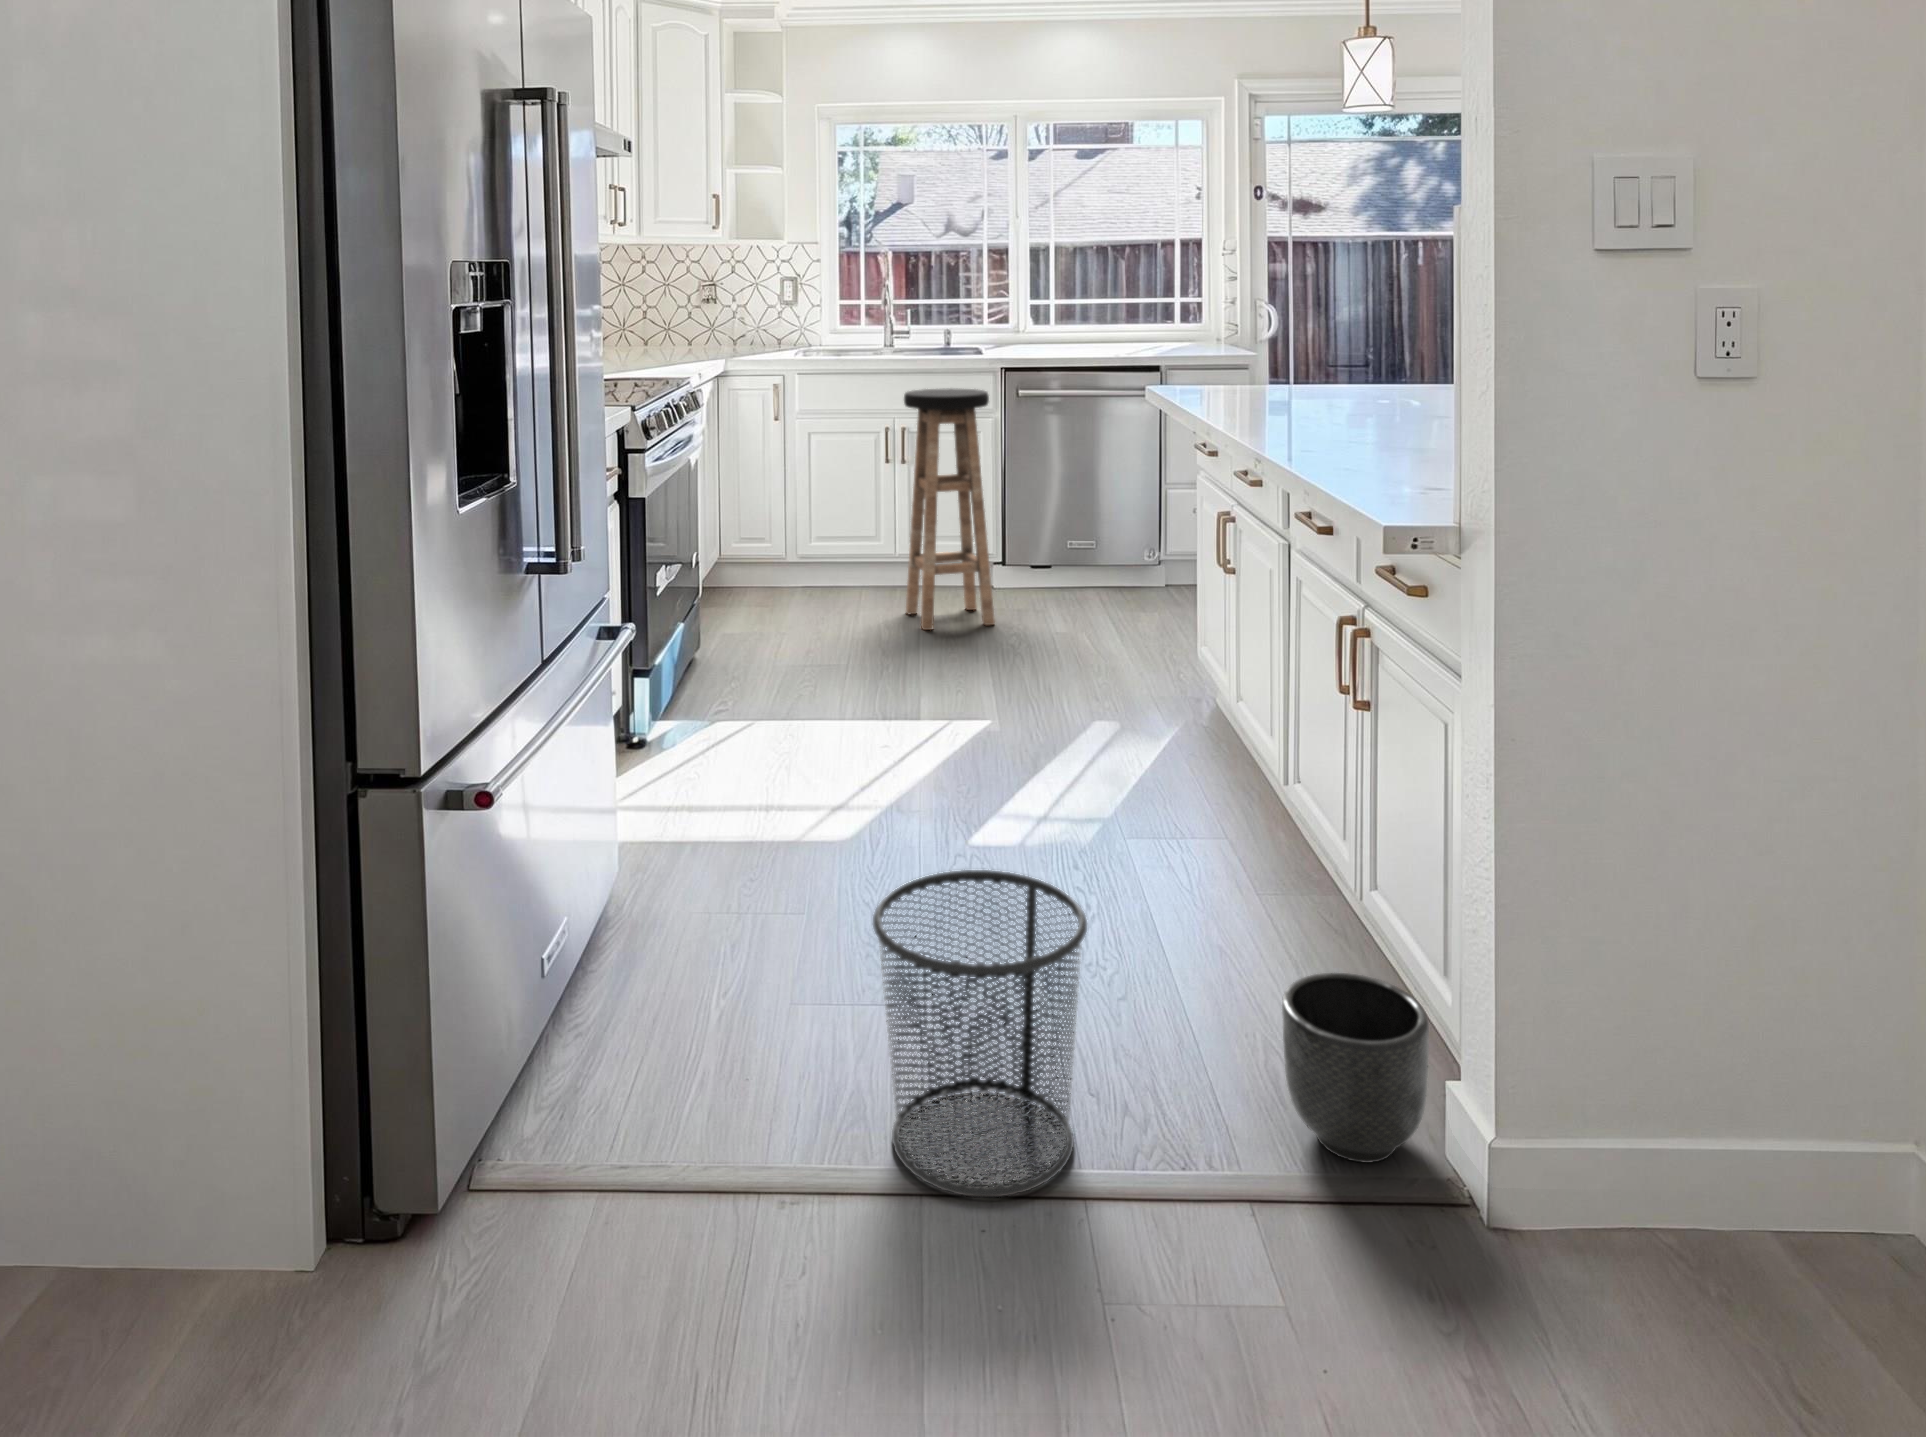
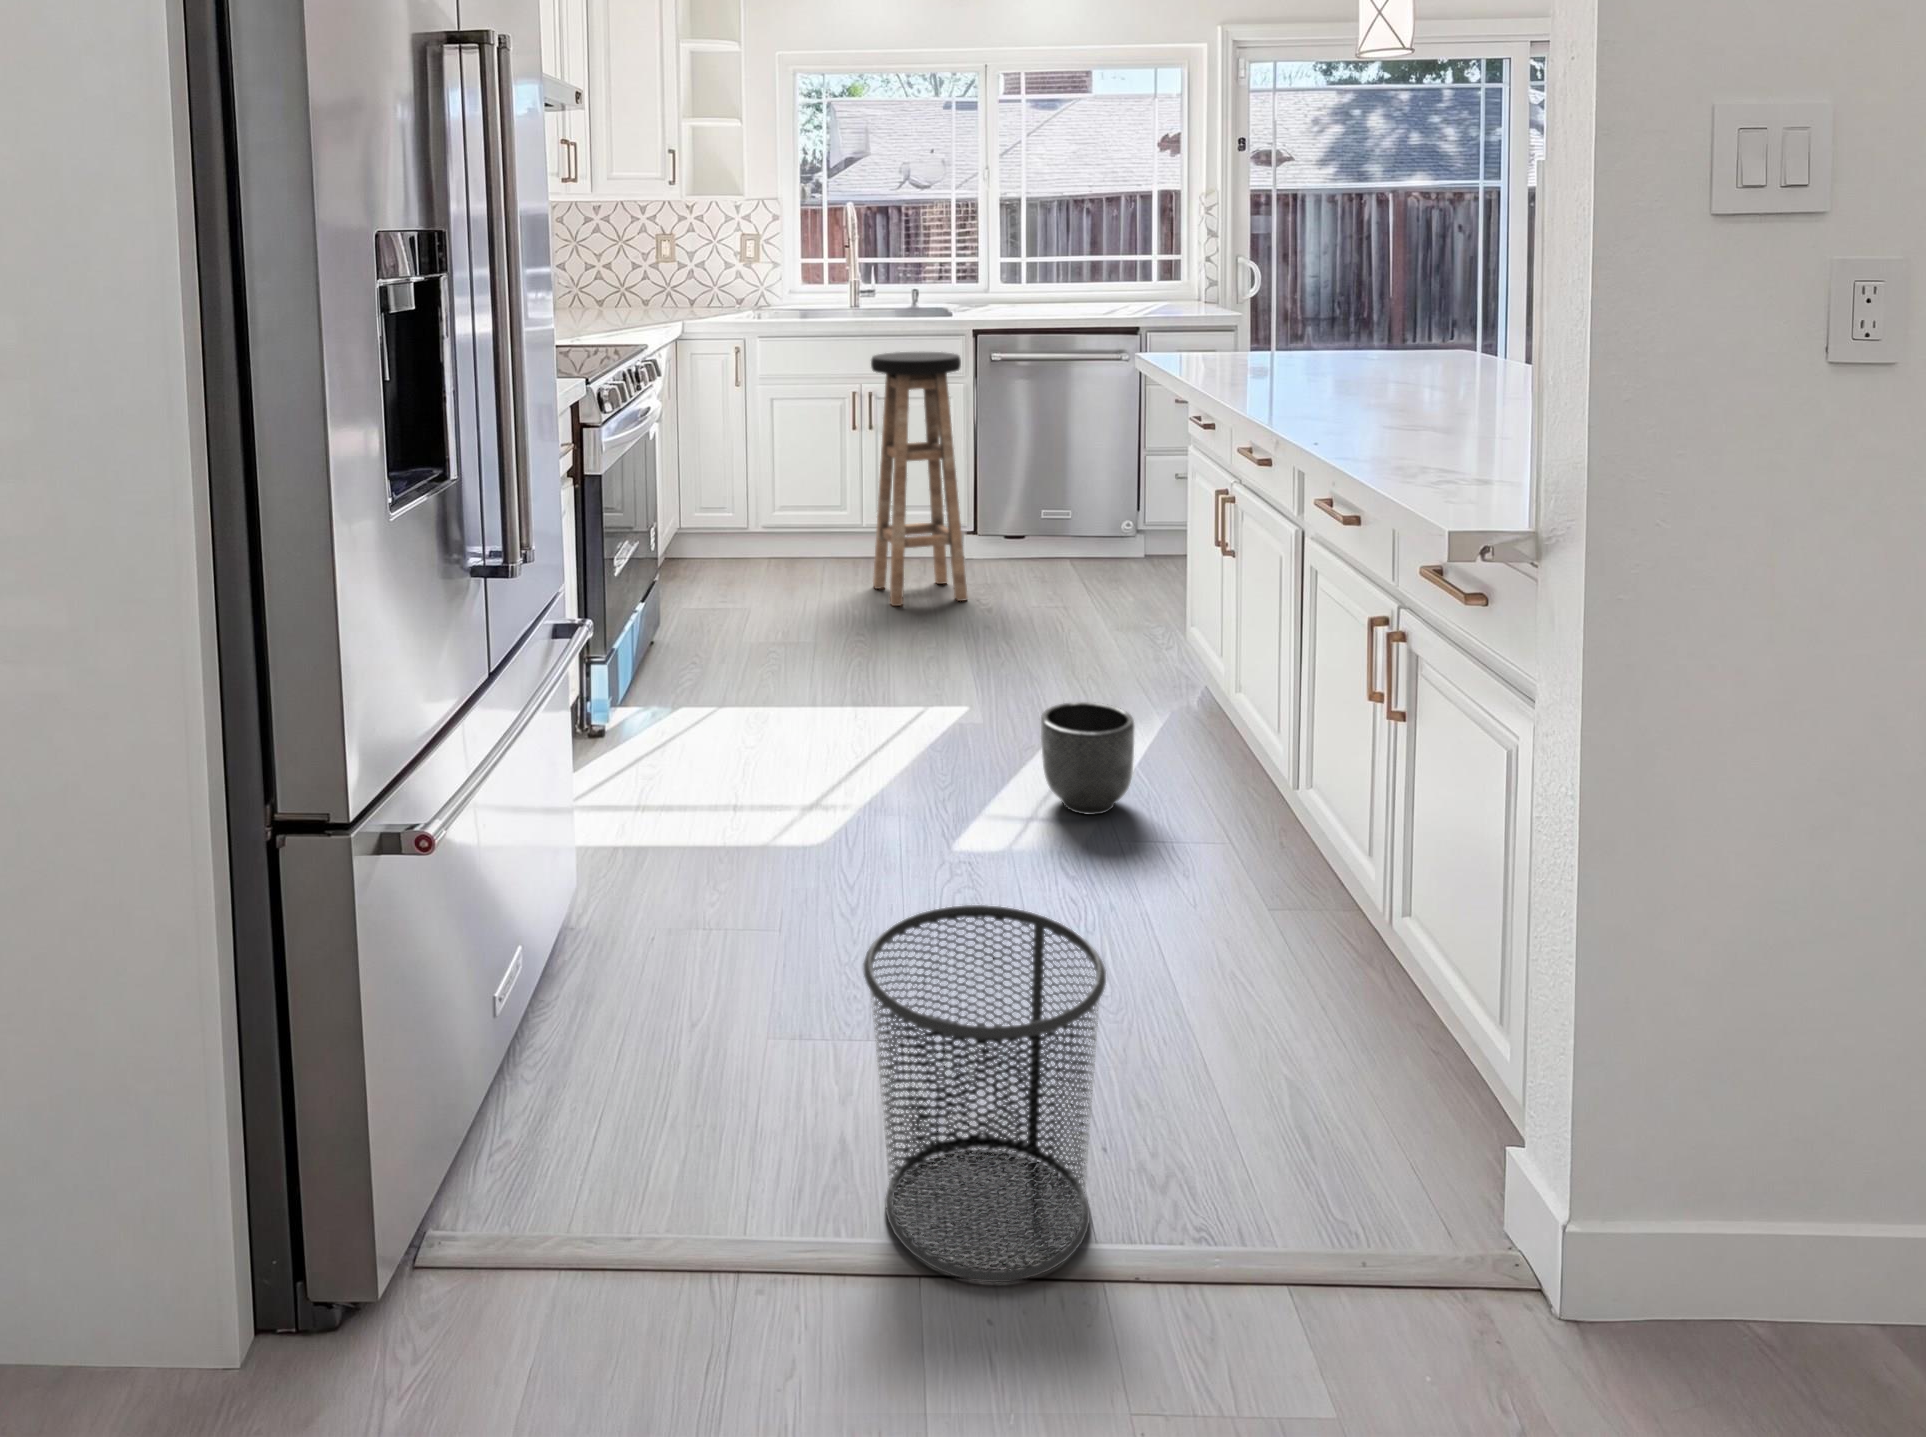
planter: present [1282,973,1429,1163] -> present [1041,702,1135,815]

